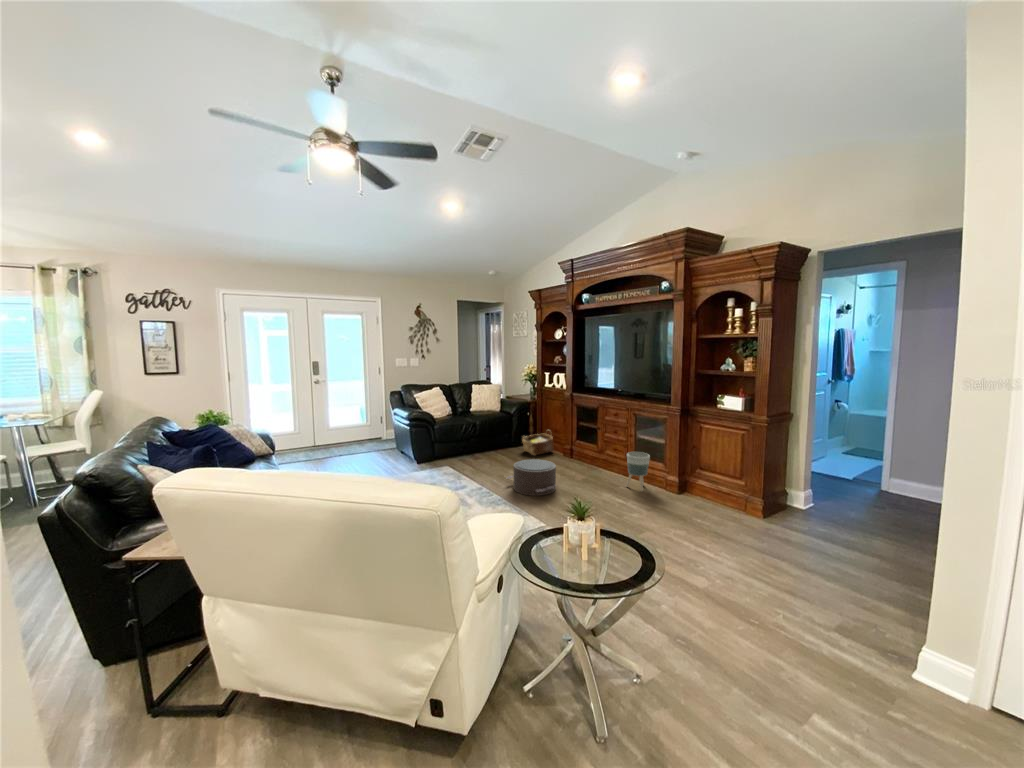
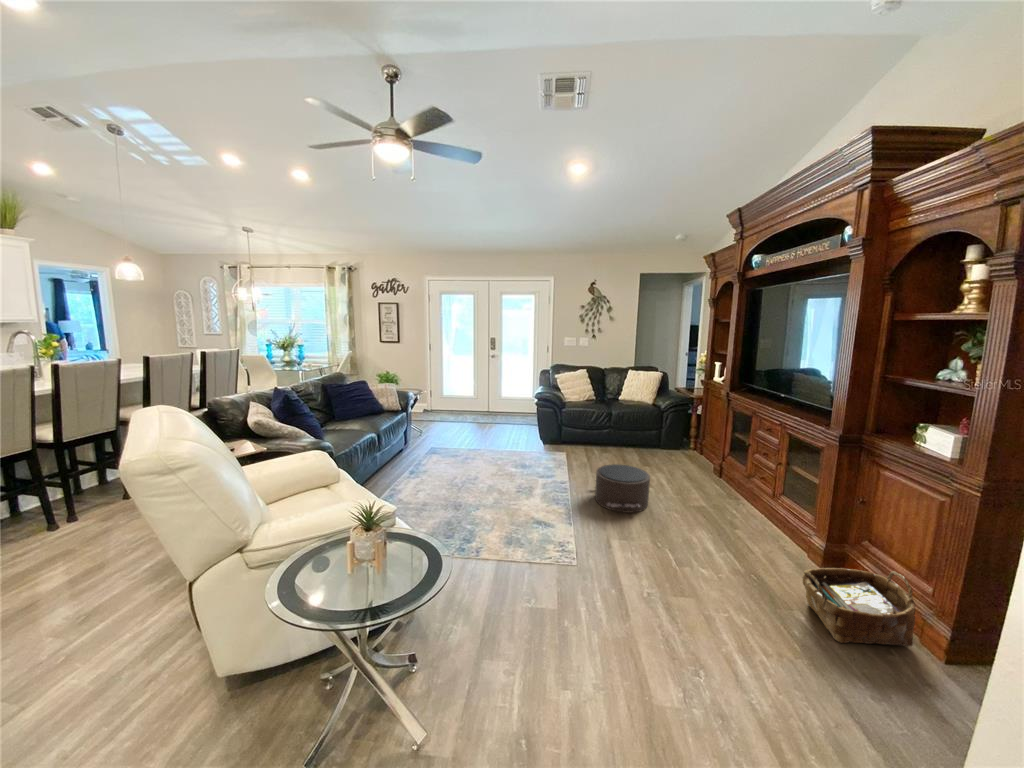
woven basket: present [522,432,553,455] -> present [803,568,915,646]
planter: present [626,452,650,491] -> none [749,489,793,551]

